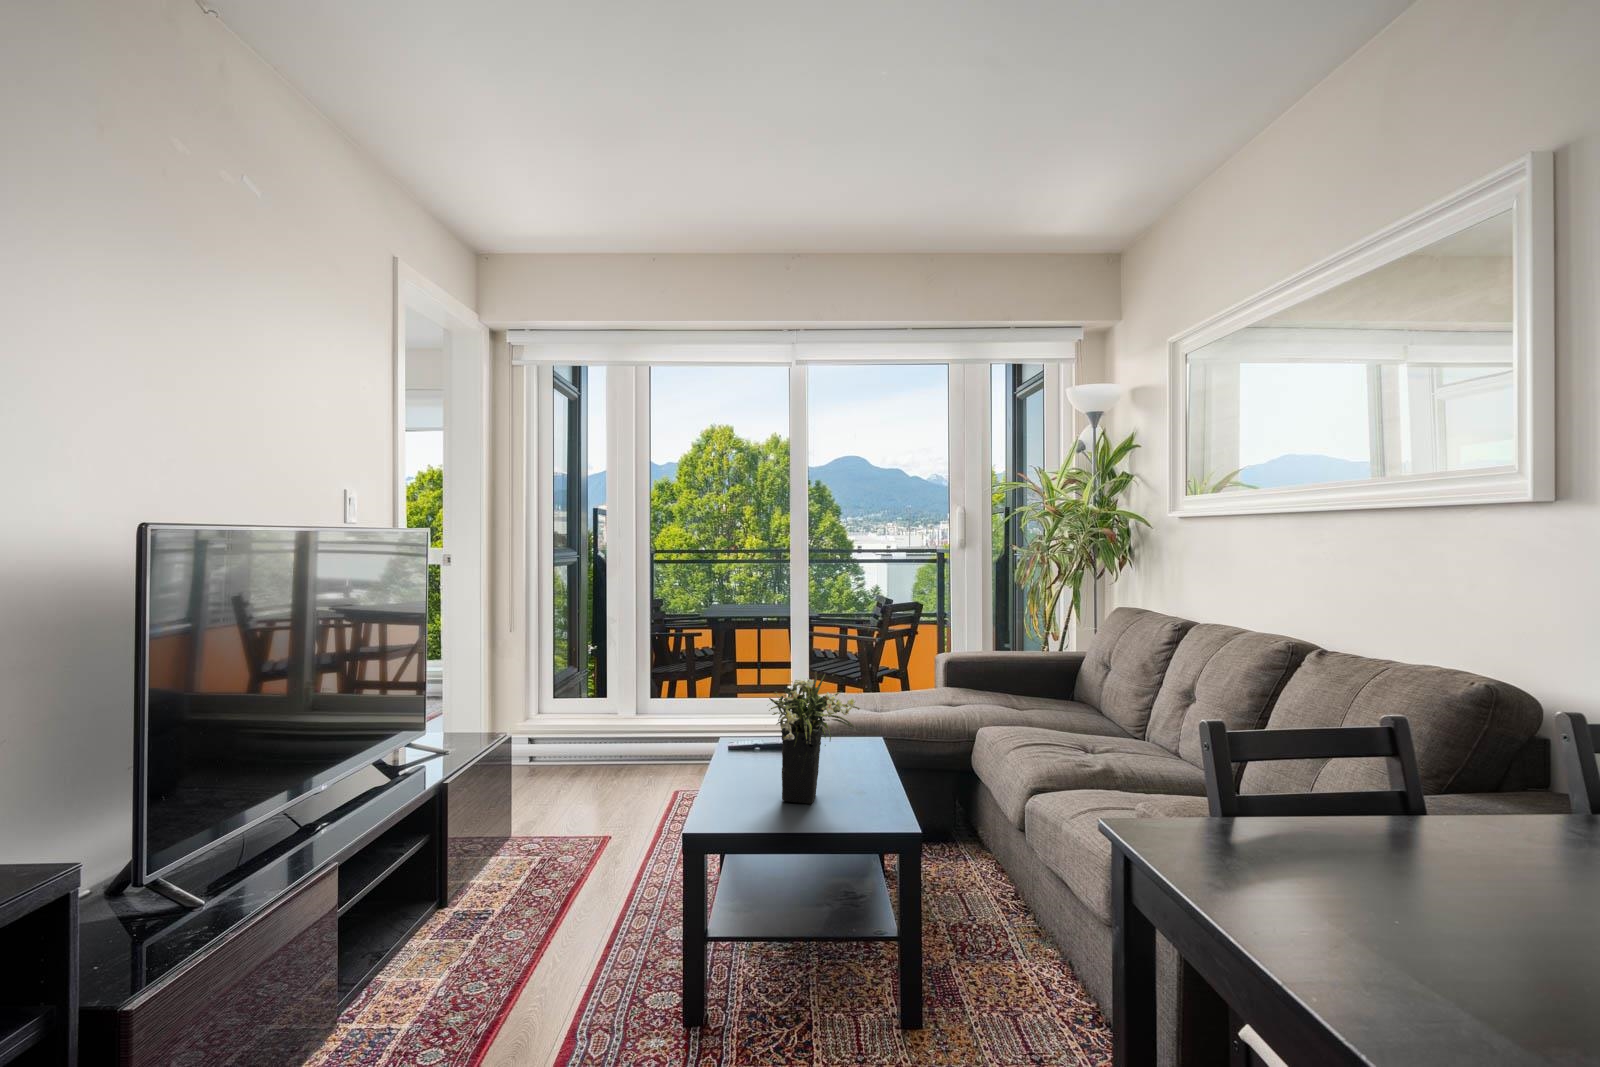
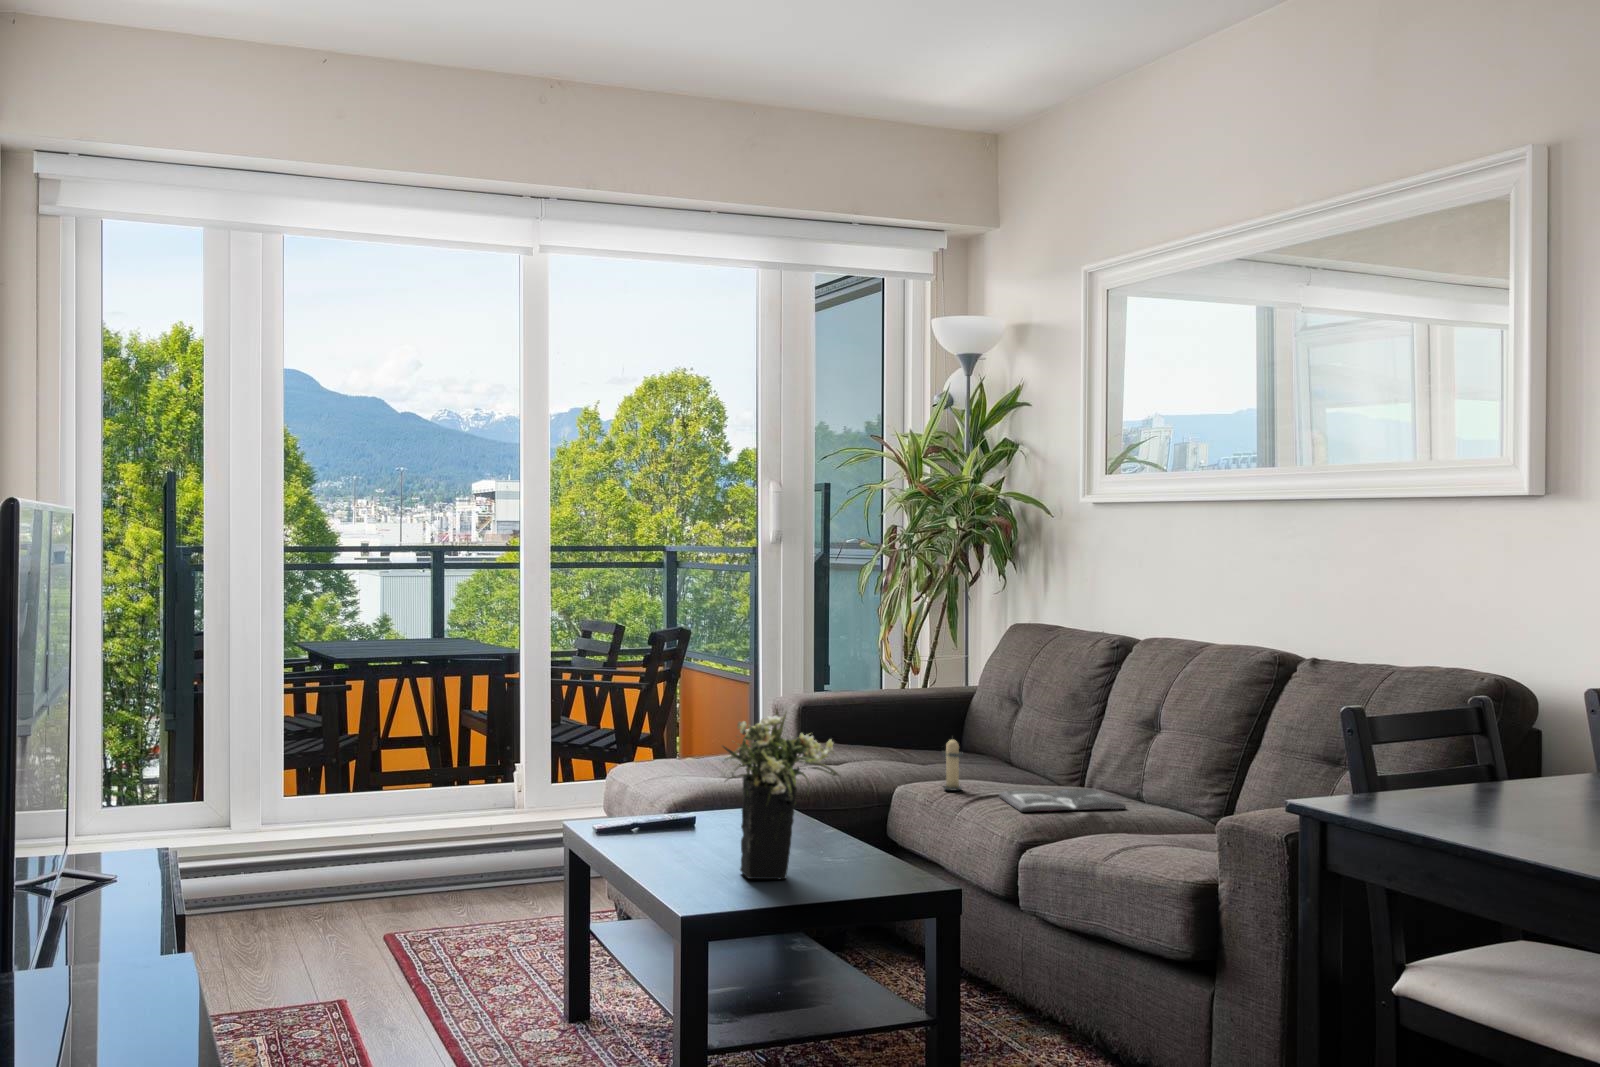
candle: none [1014,693,1035,735] -> present [942,739,963,790]
magazine: none [1054,739,1149,763] -> present [999,788,1126,811]

